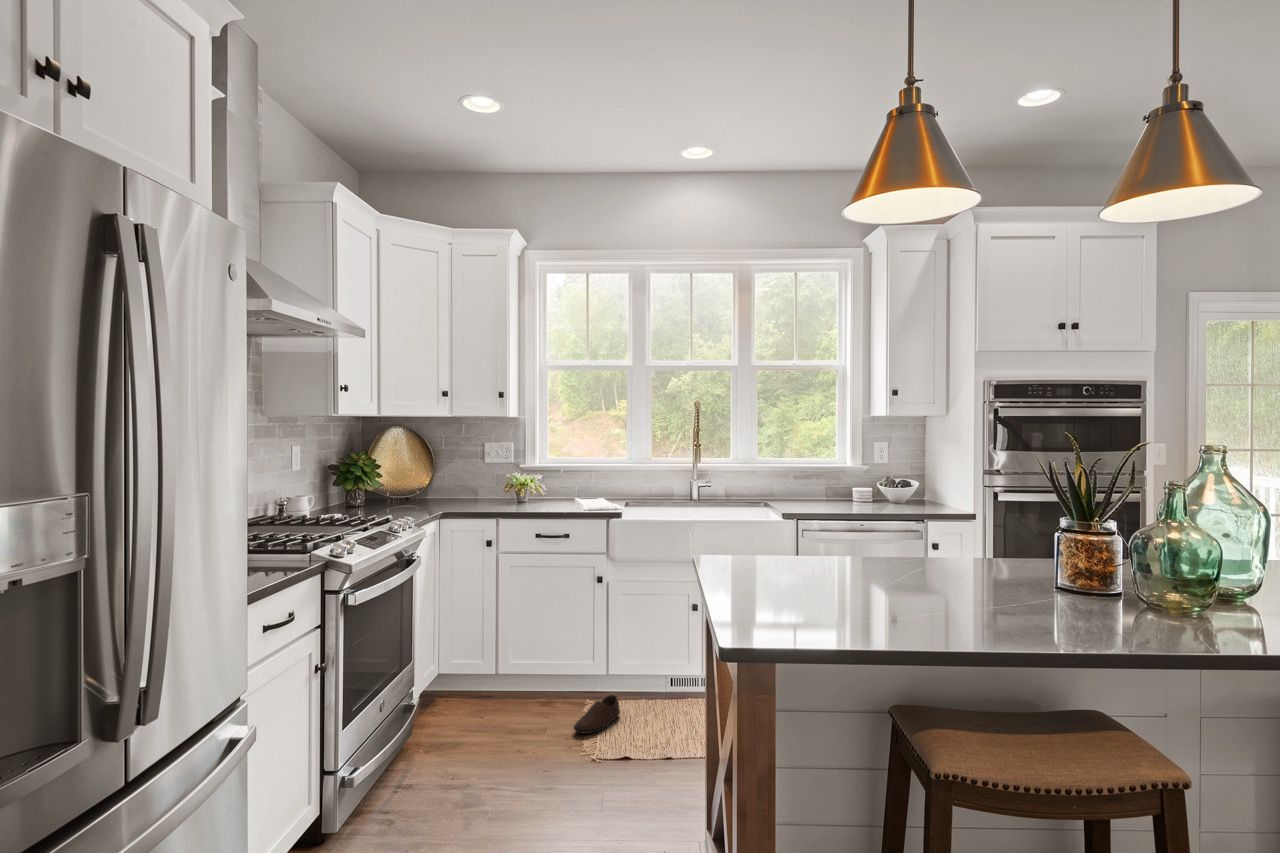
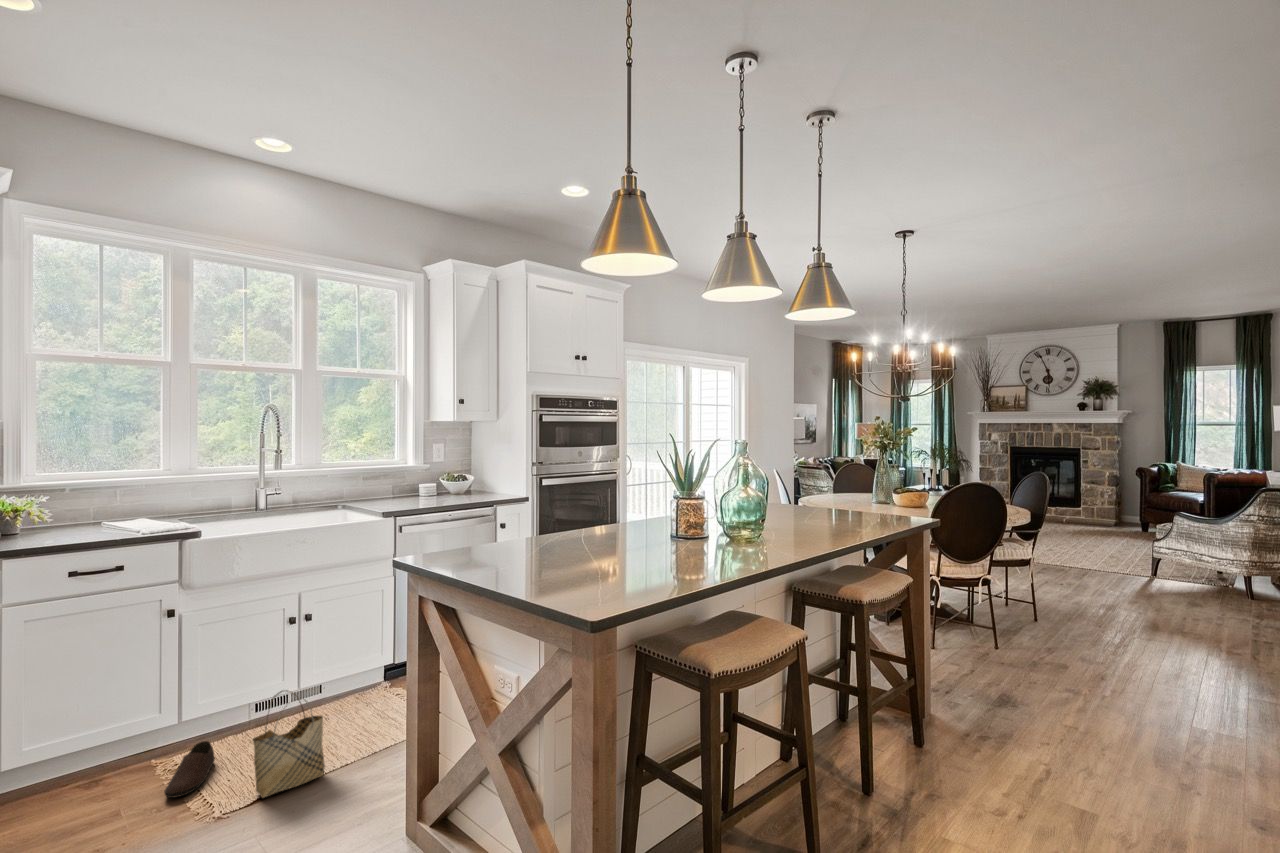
woven basket: none [622,667,684,760] -> present [253,690,325,798]

